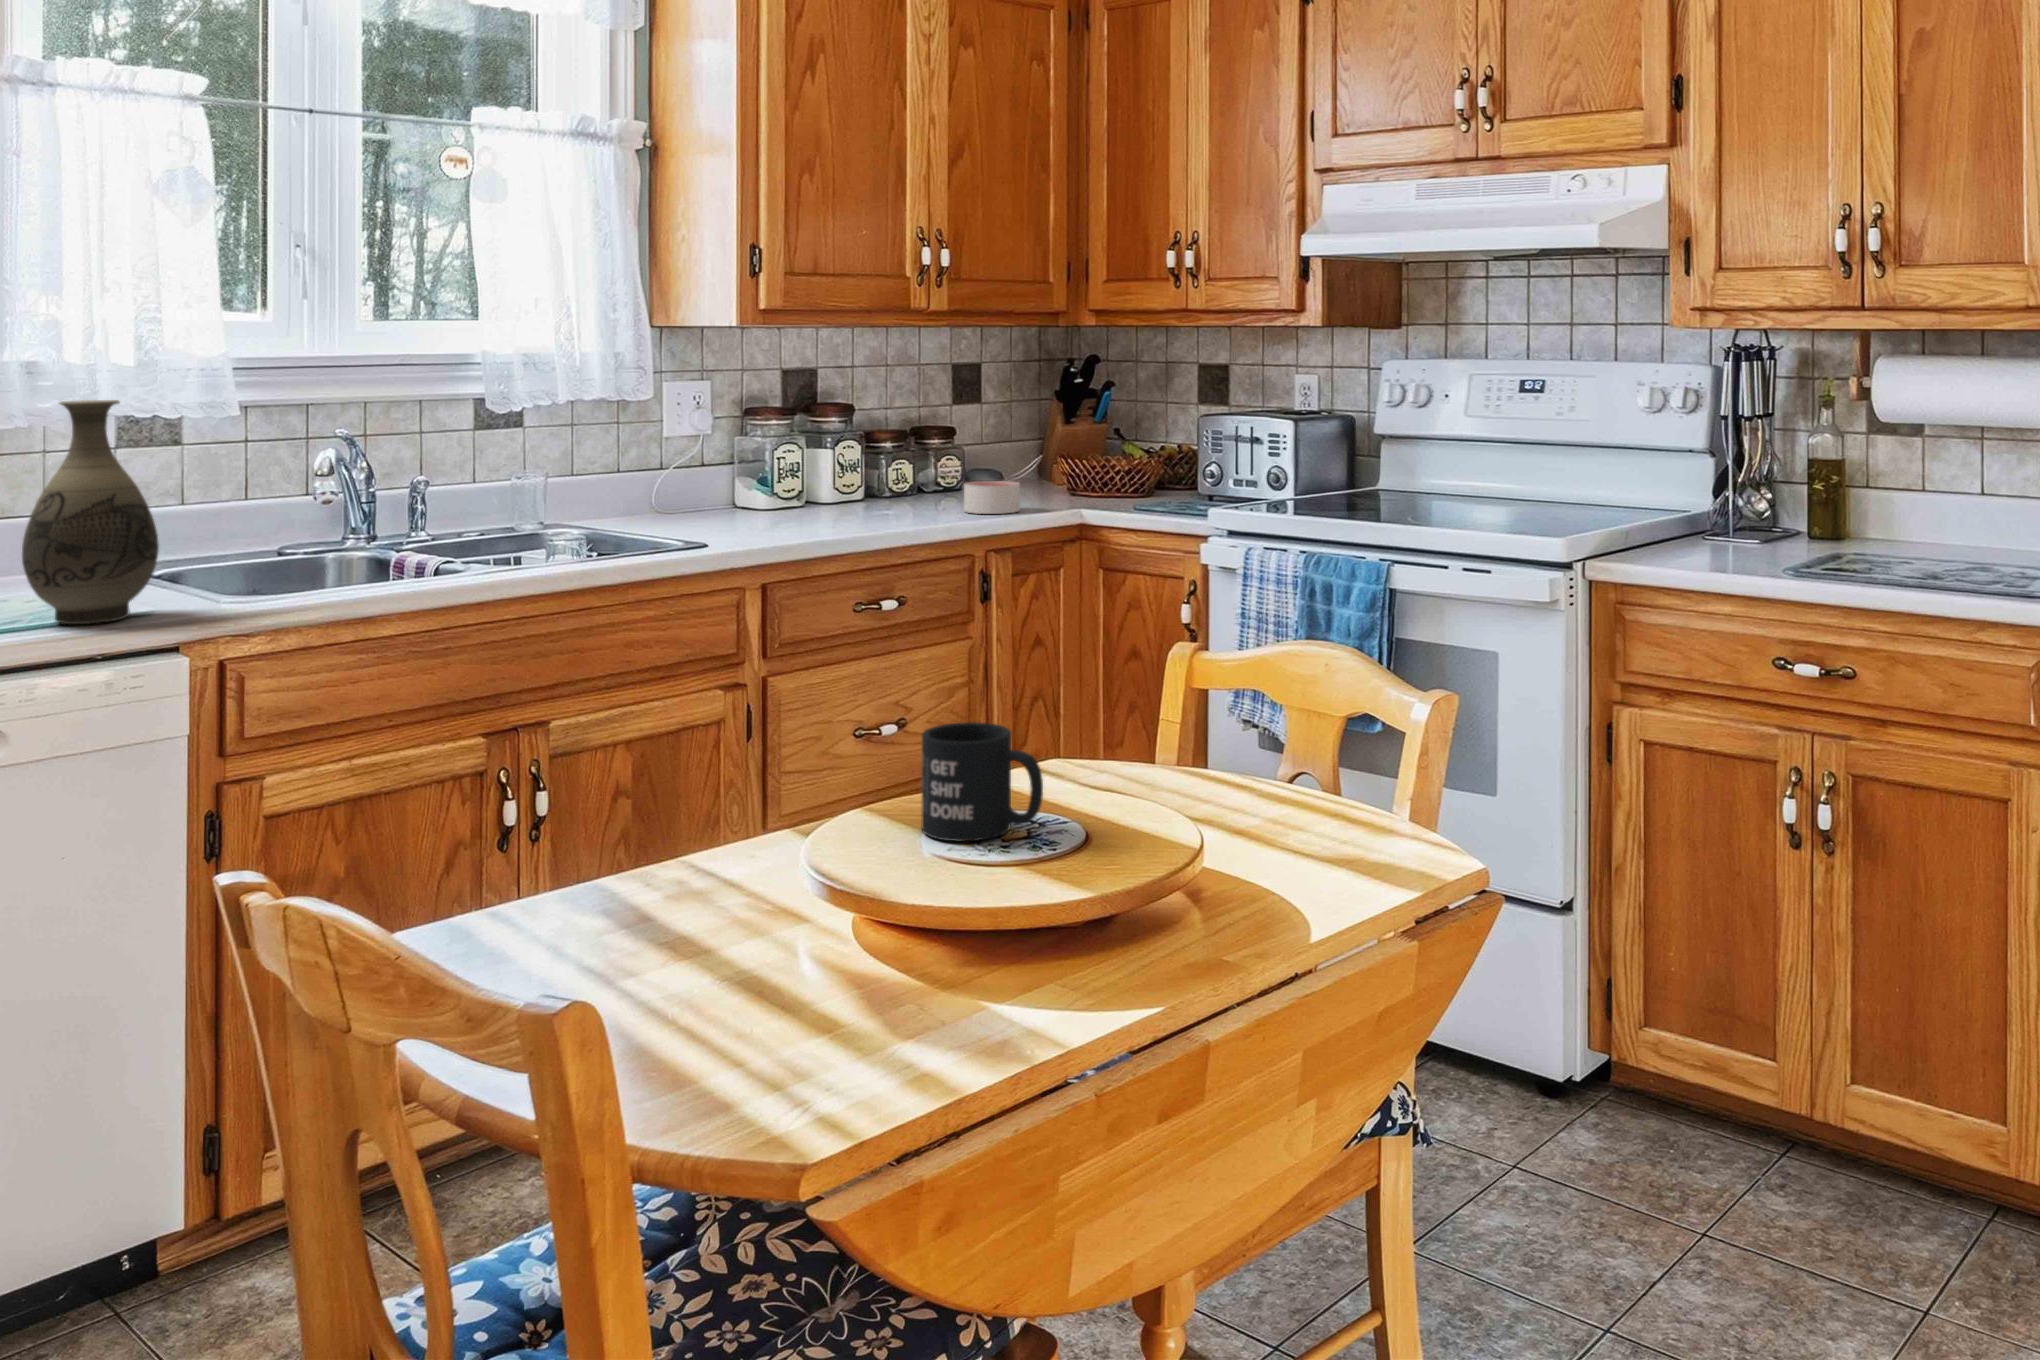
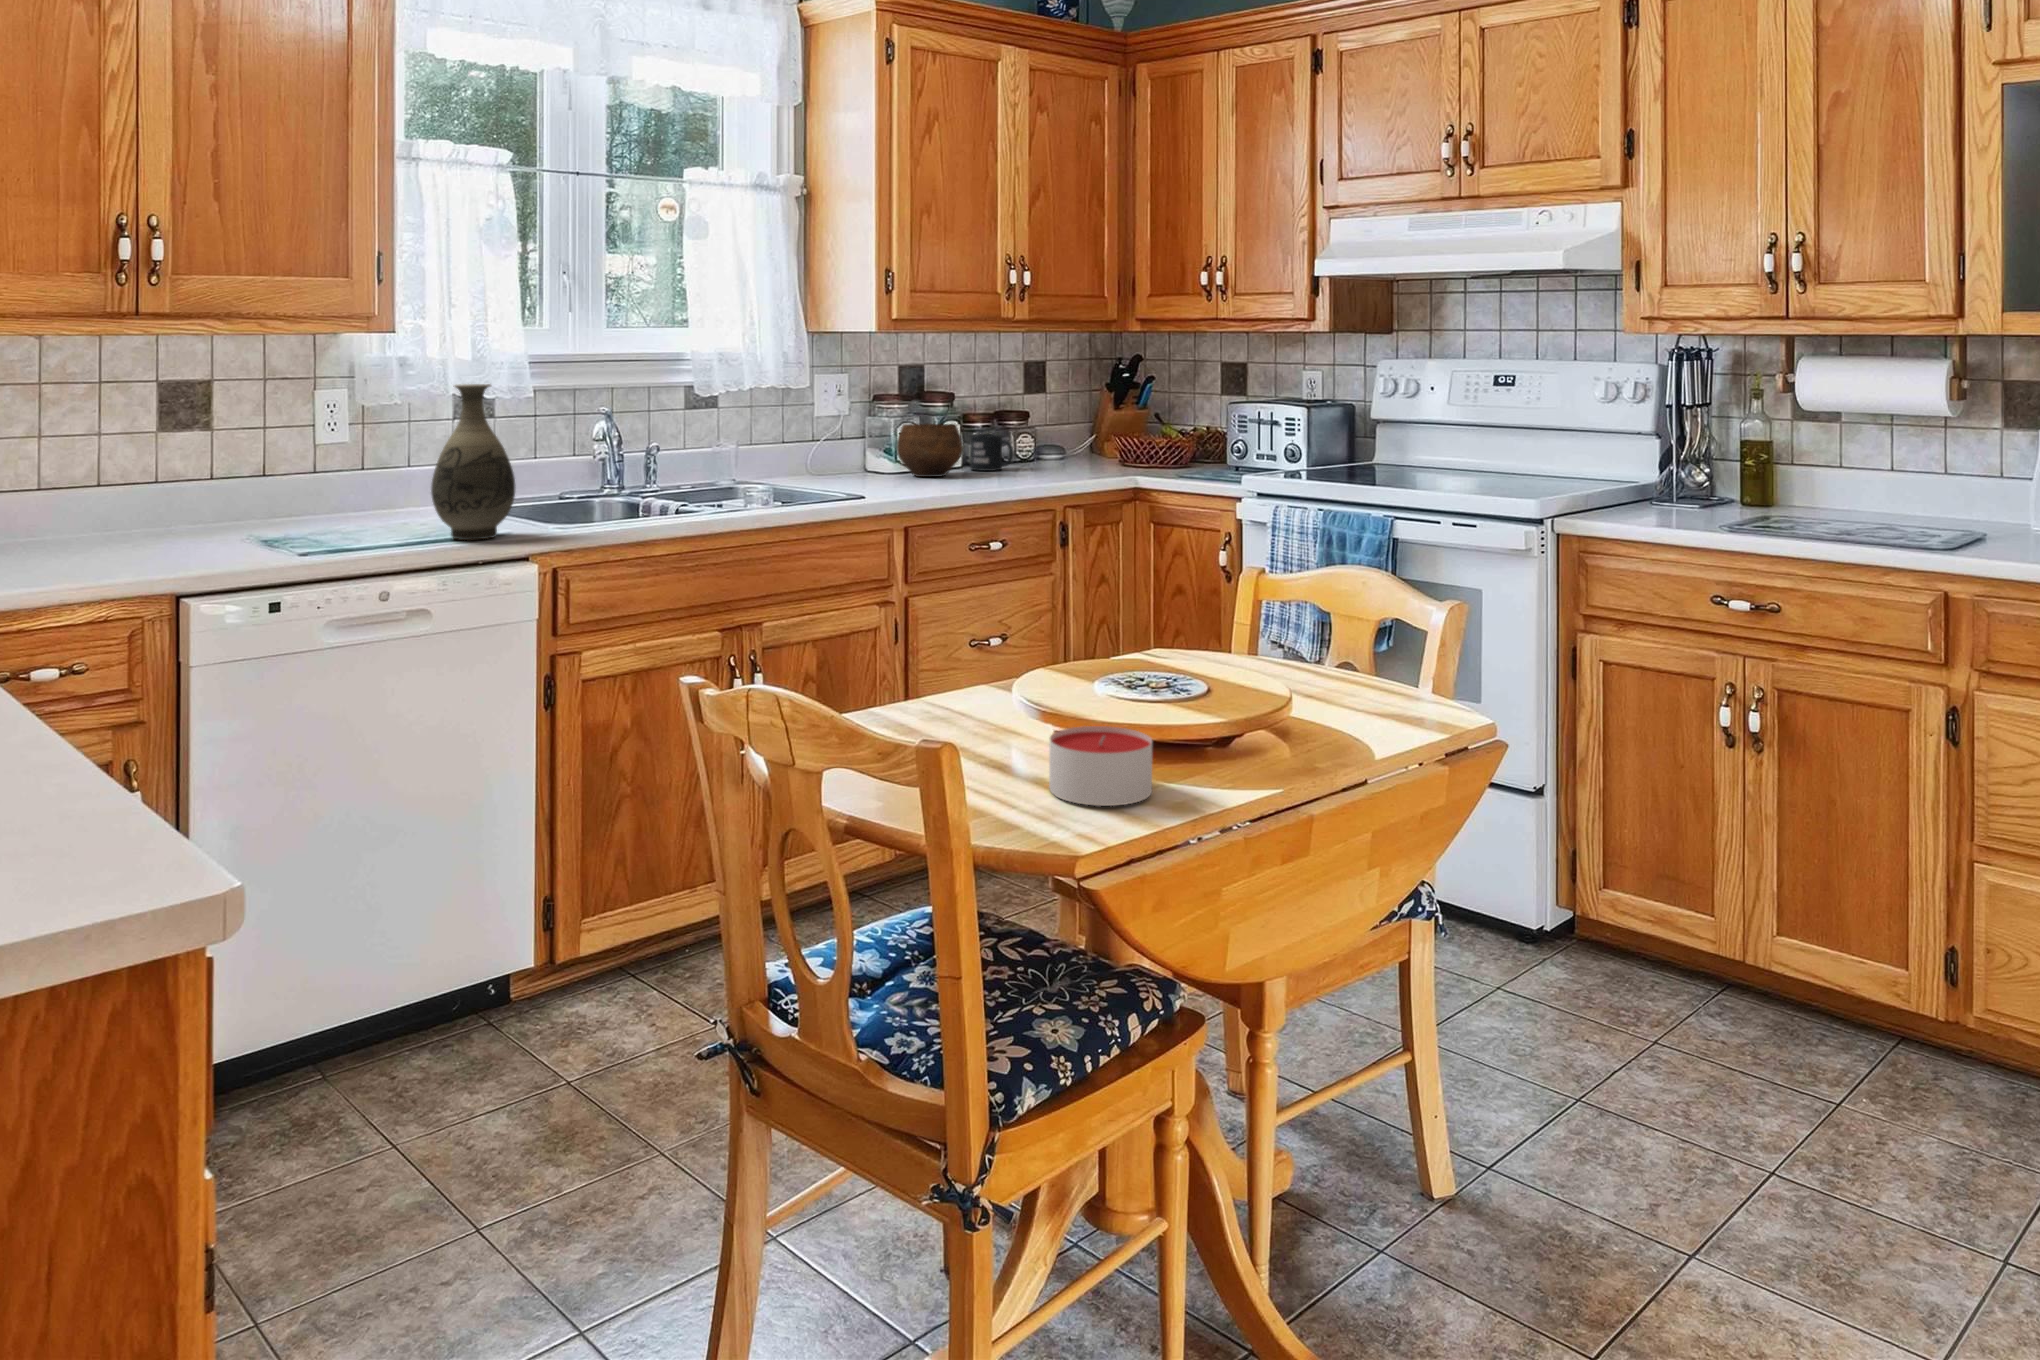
bowl: none [774,444,862,513] -> present [897,424,963,477]
candle: present [964,481,1020,514] -> present [1049,726,1152,806]
mug: present [922,722,1043,841] -> present [970,434,1013,471]

